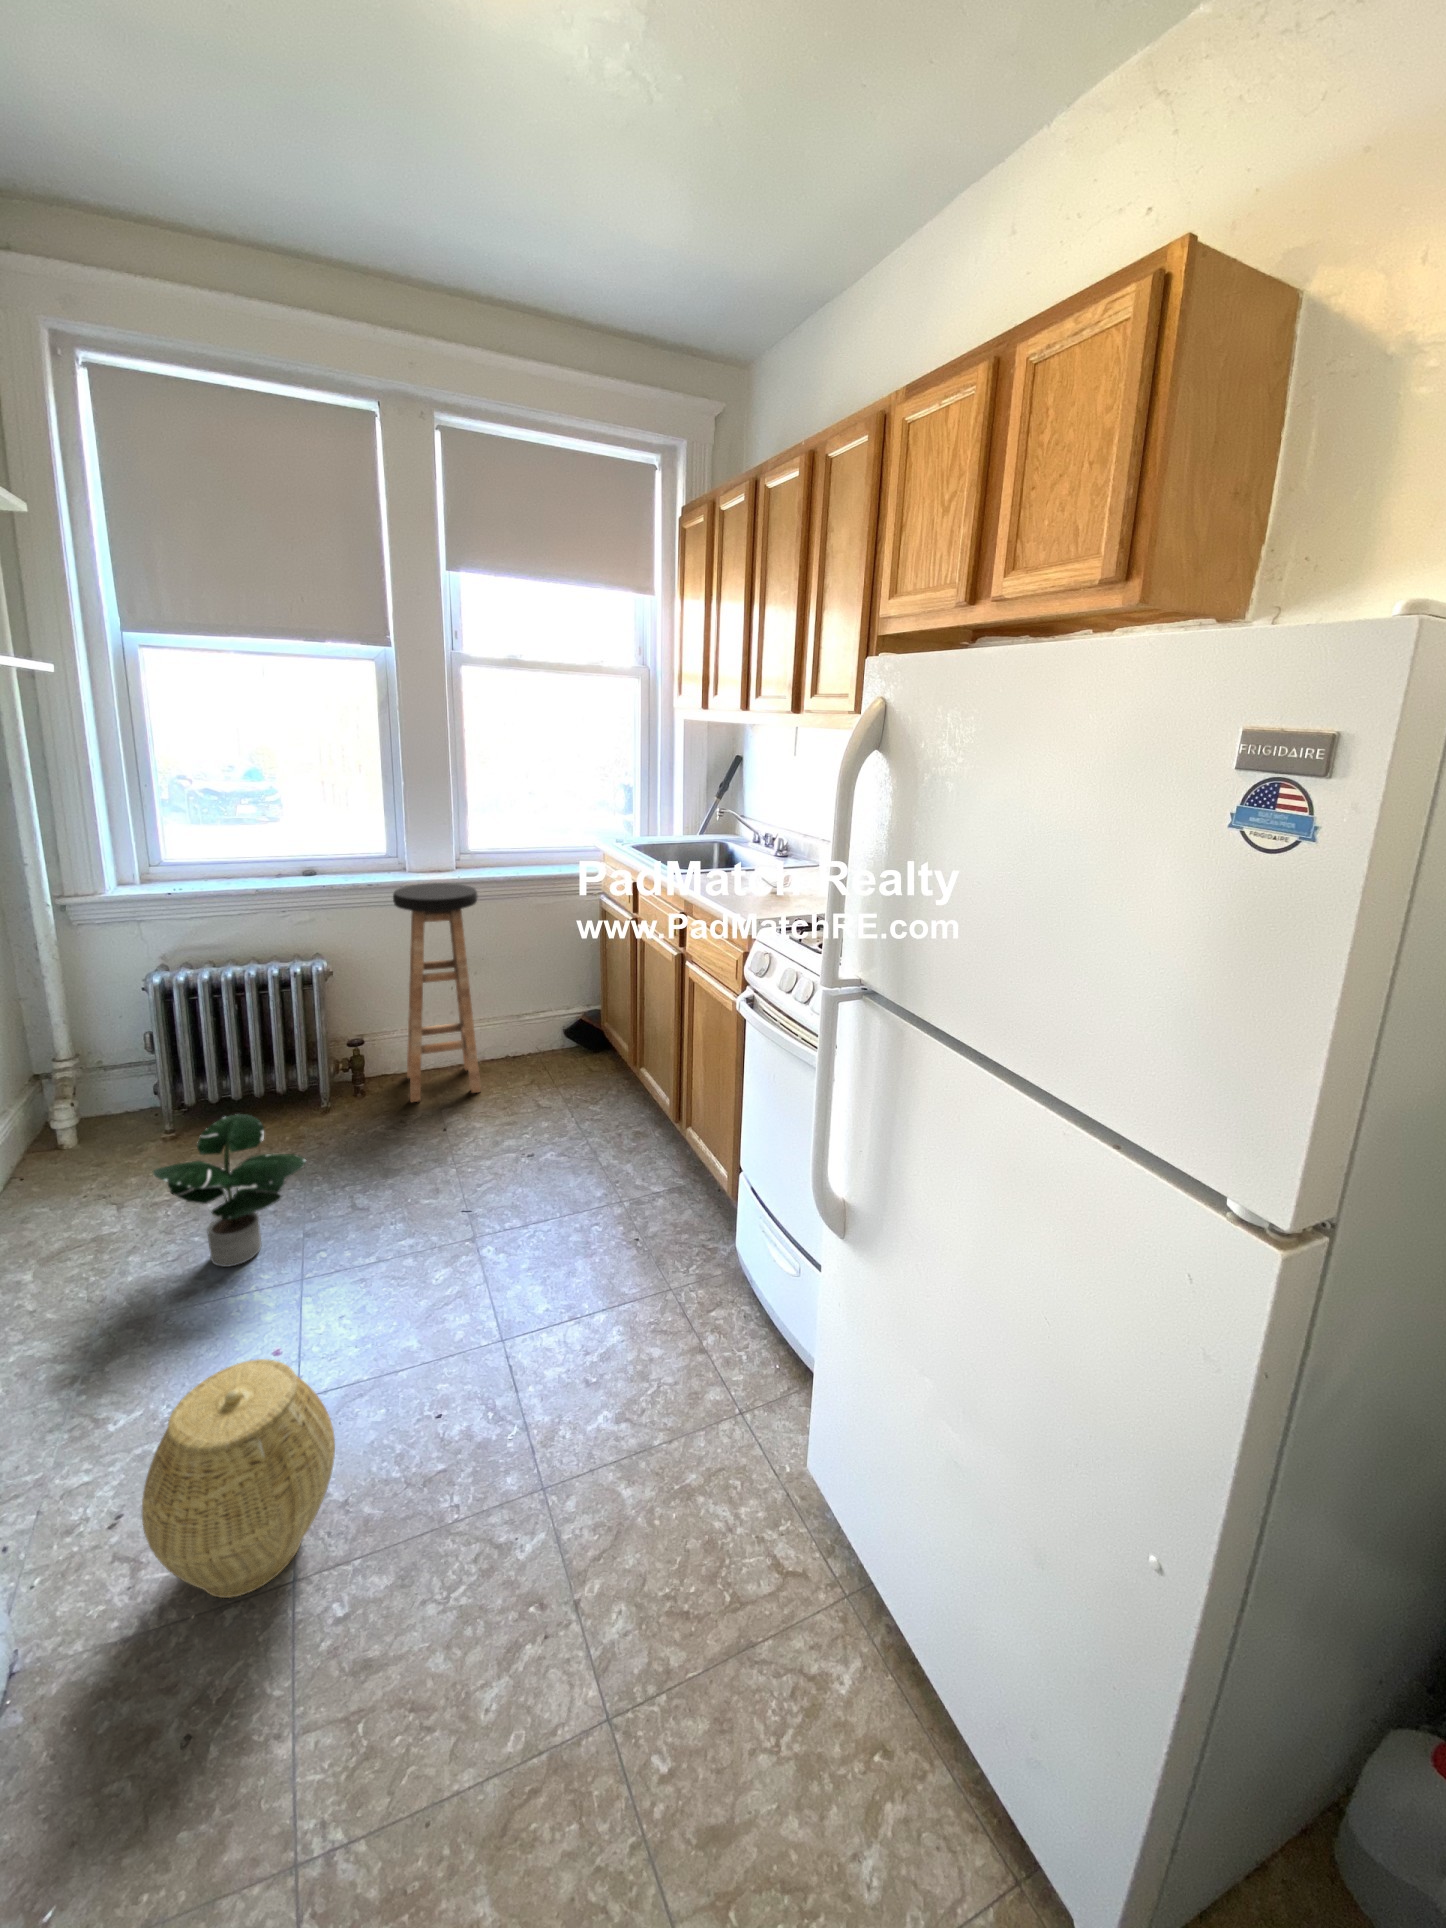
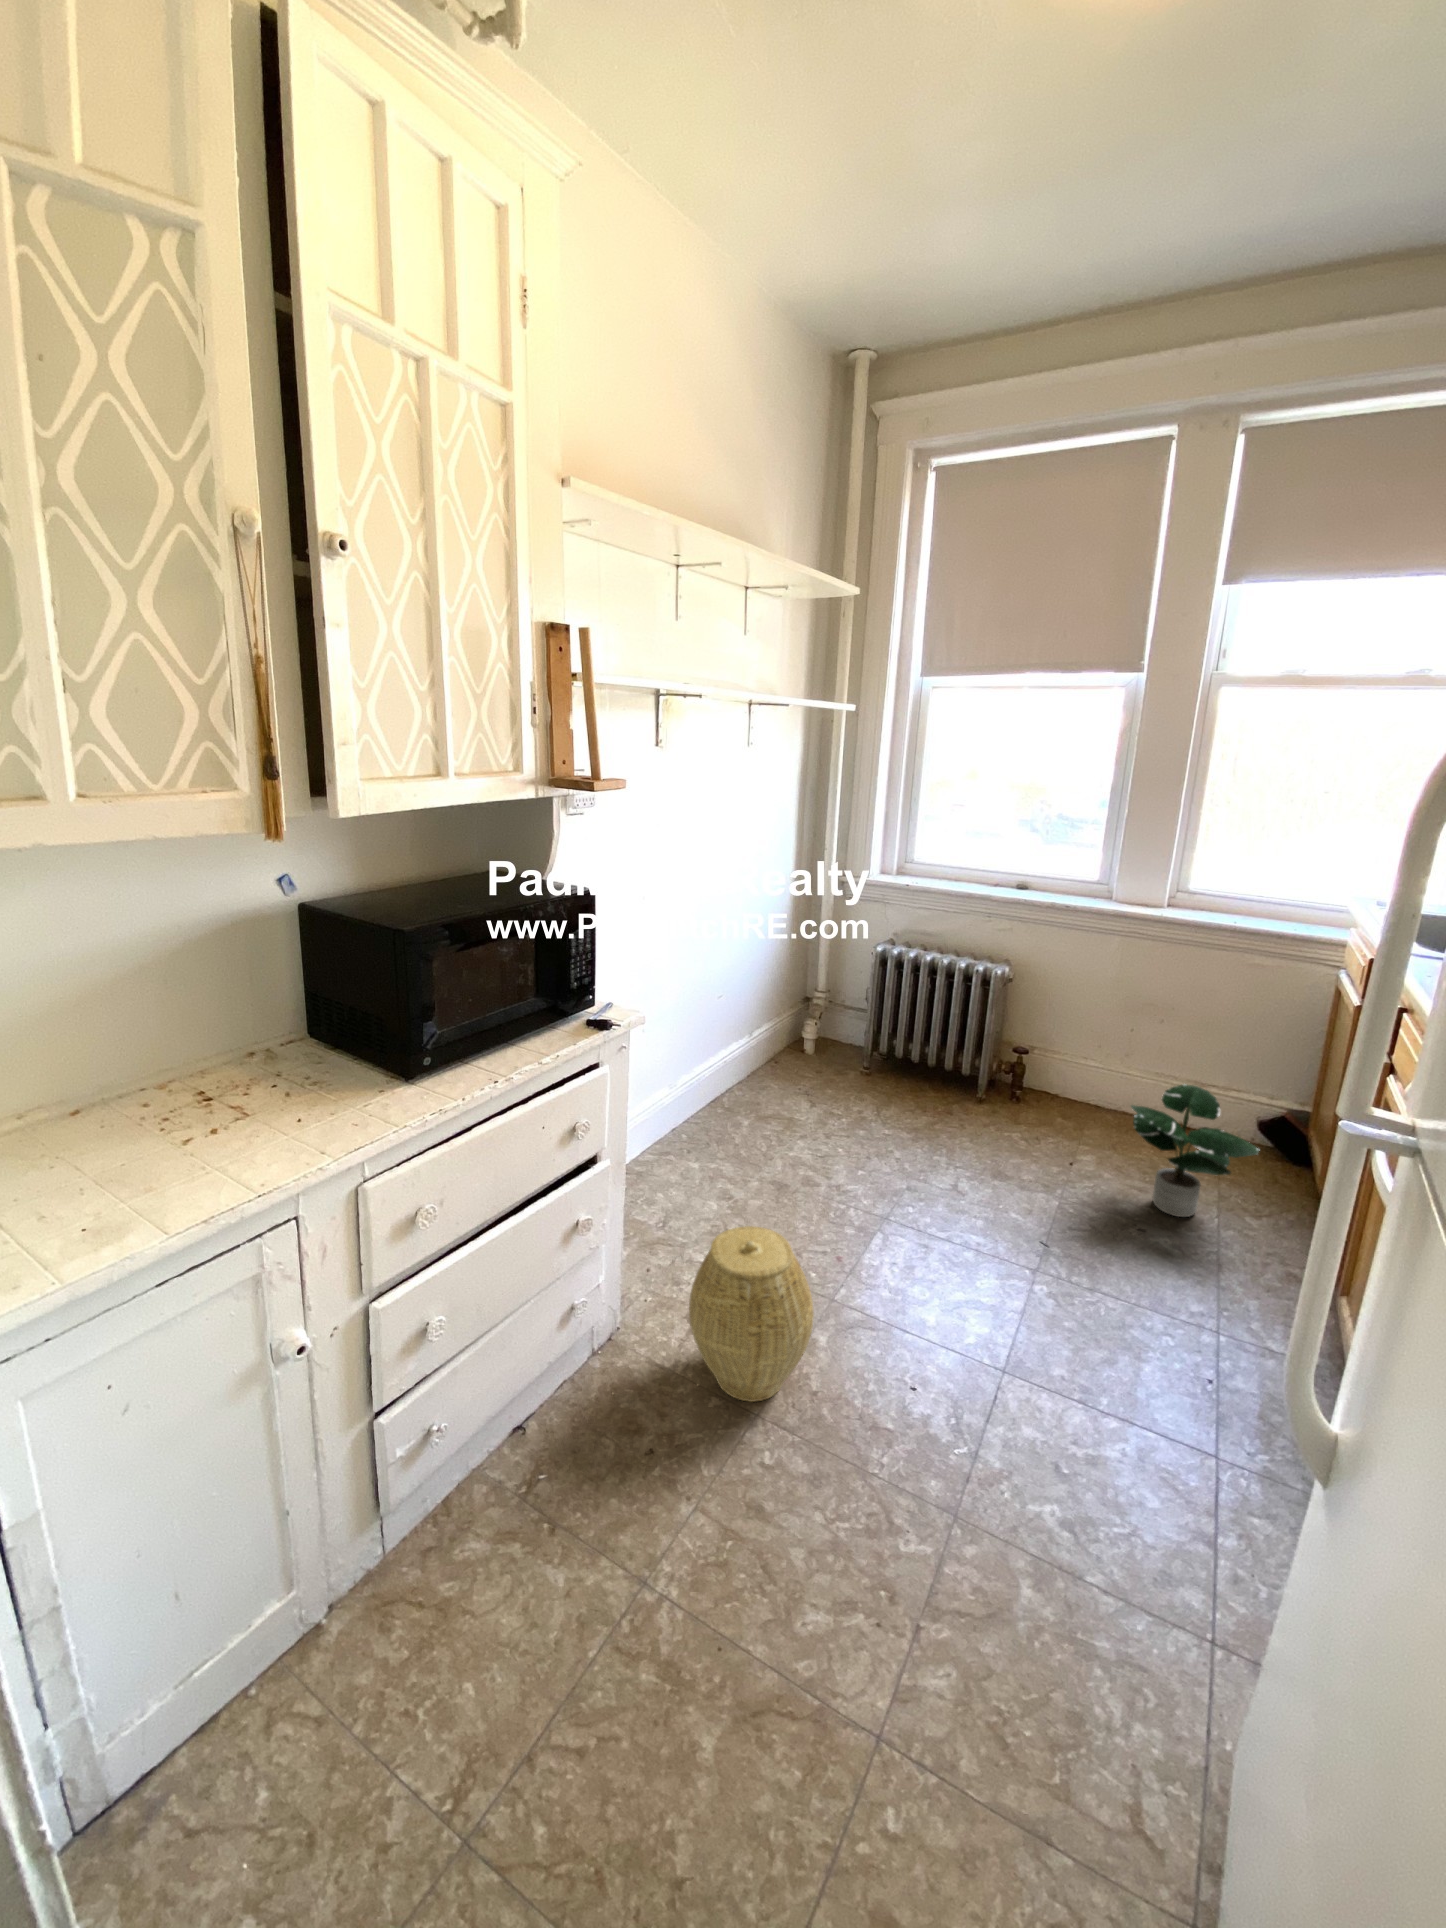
bar stool: present [393,883,481,1102] -> none [1054,901,1171,1142]
potted plant: present [153,1114,306,1267] -> present [1131,1084,1259,1217]

